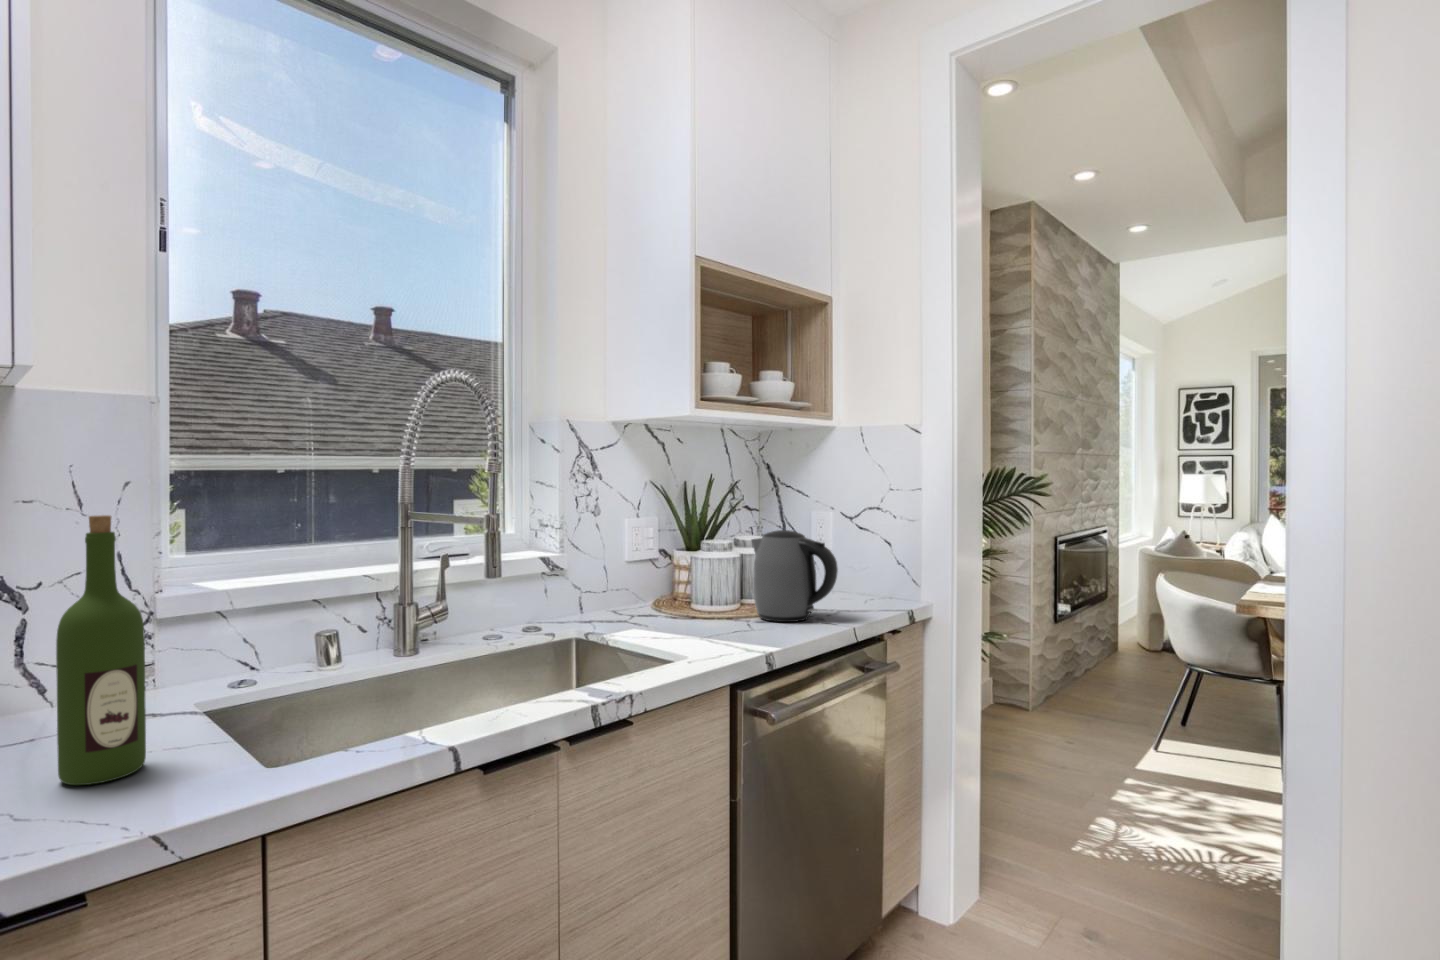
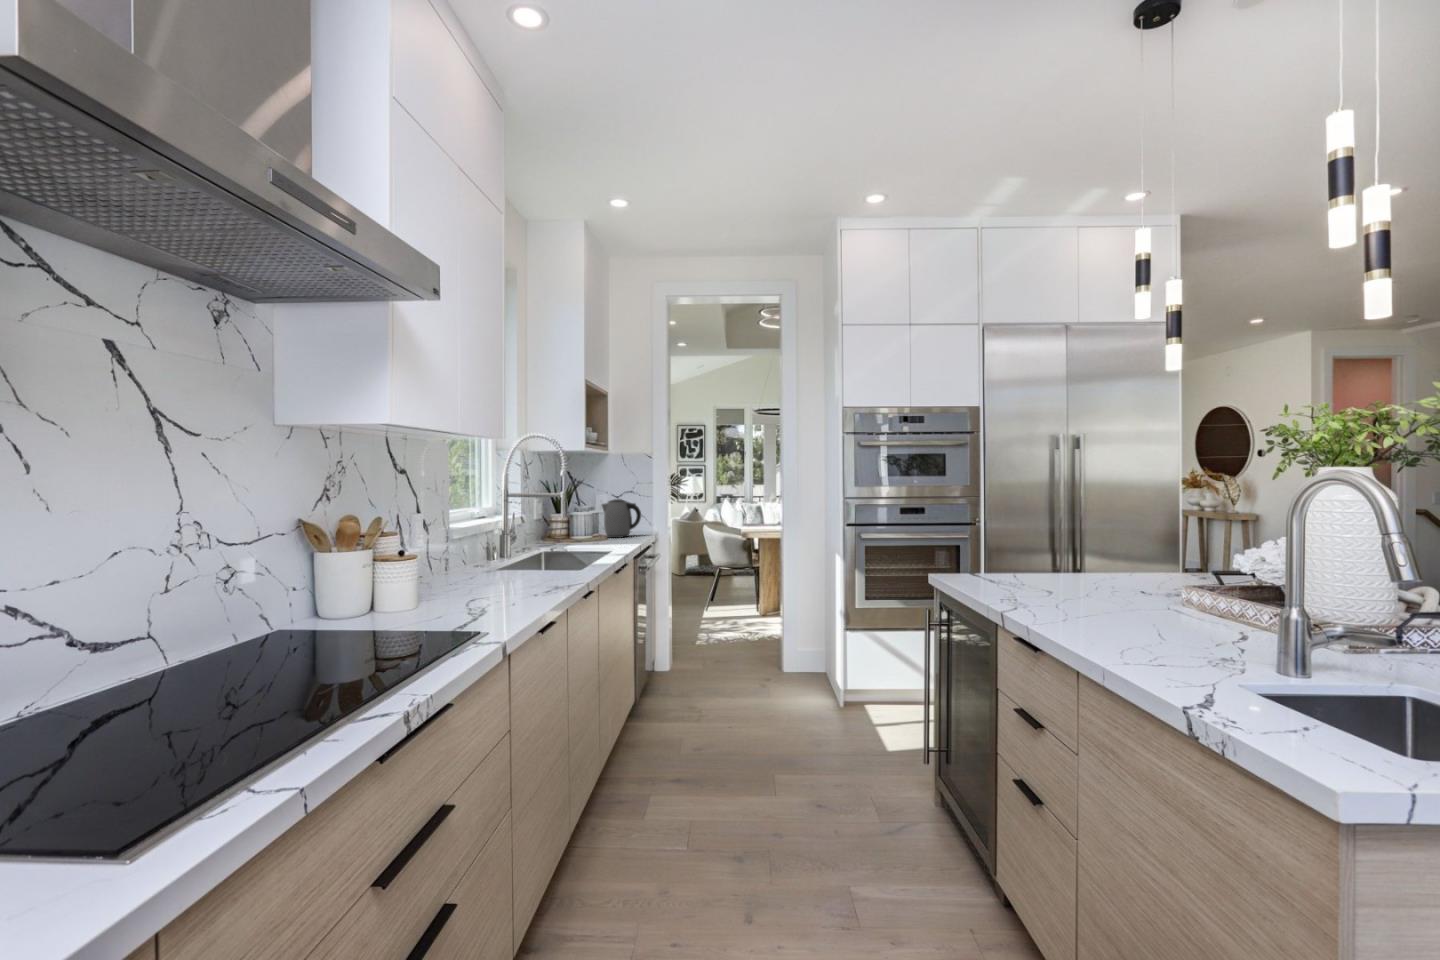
wine bottle: present [56,515,146,785] -> none [528,487,551,570]

